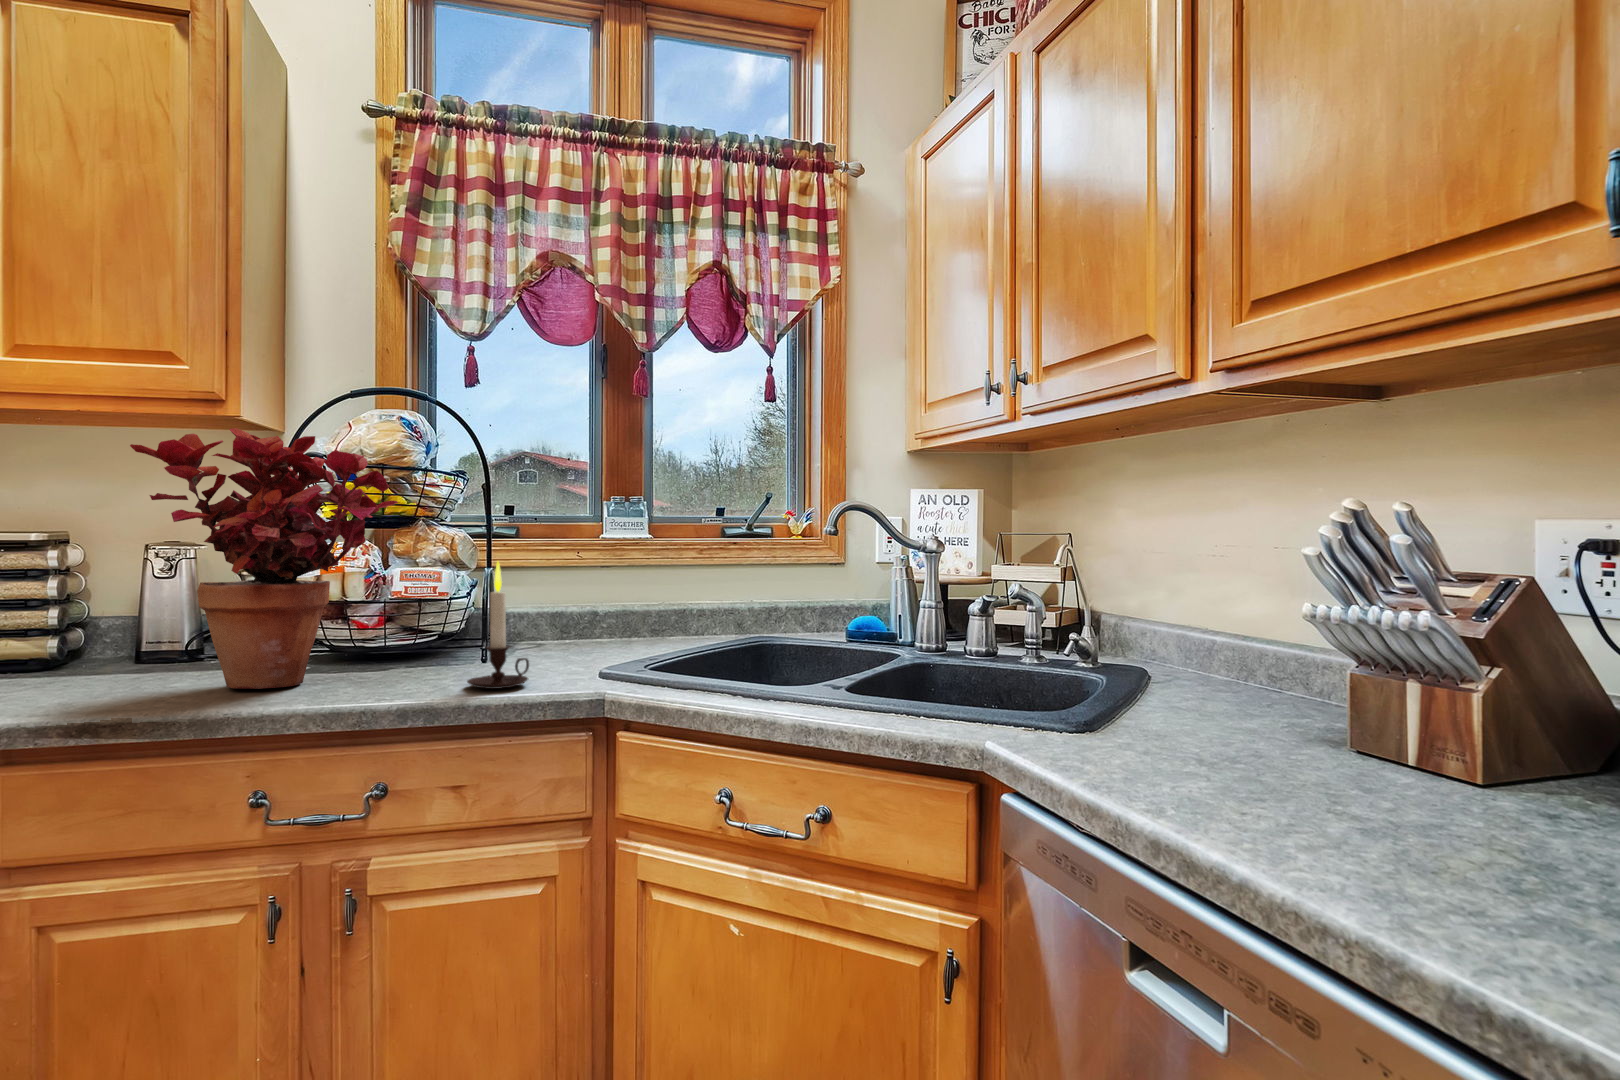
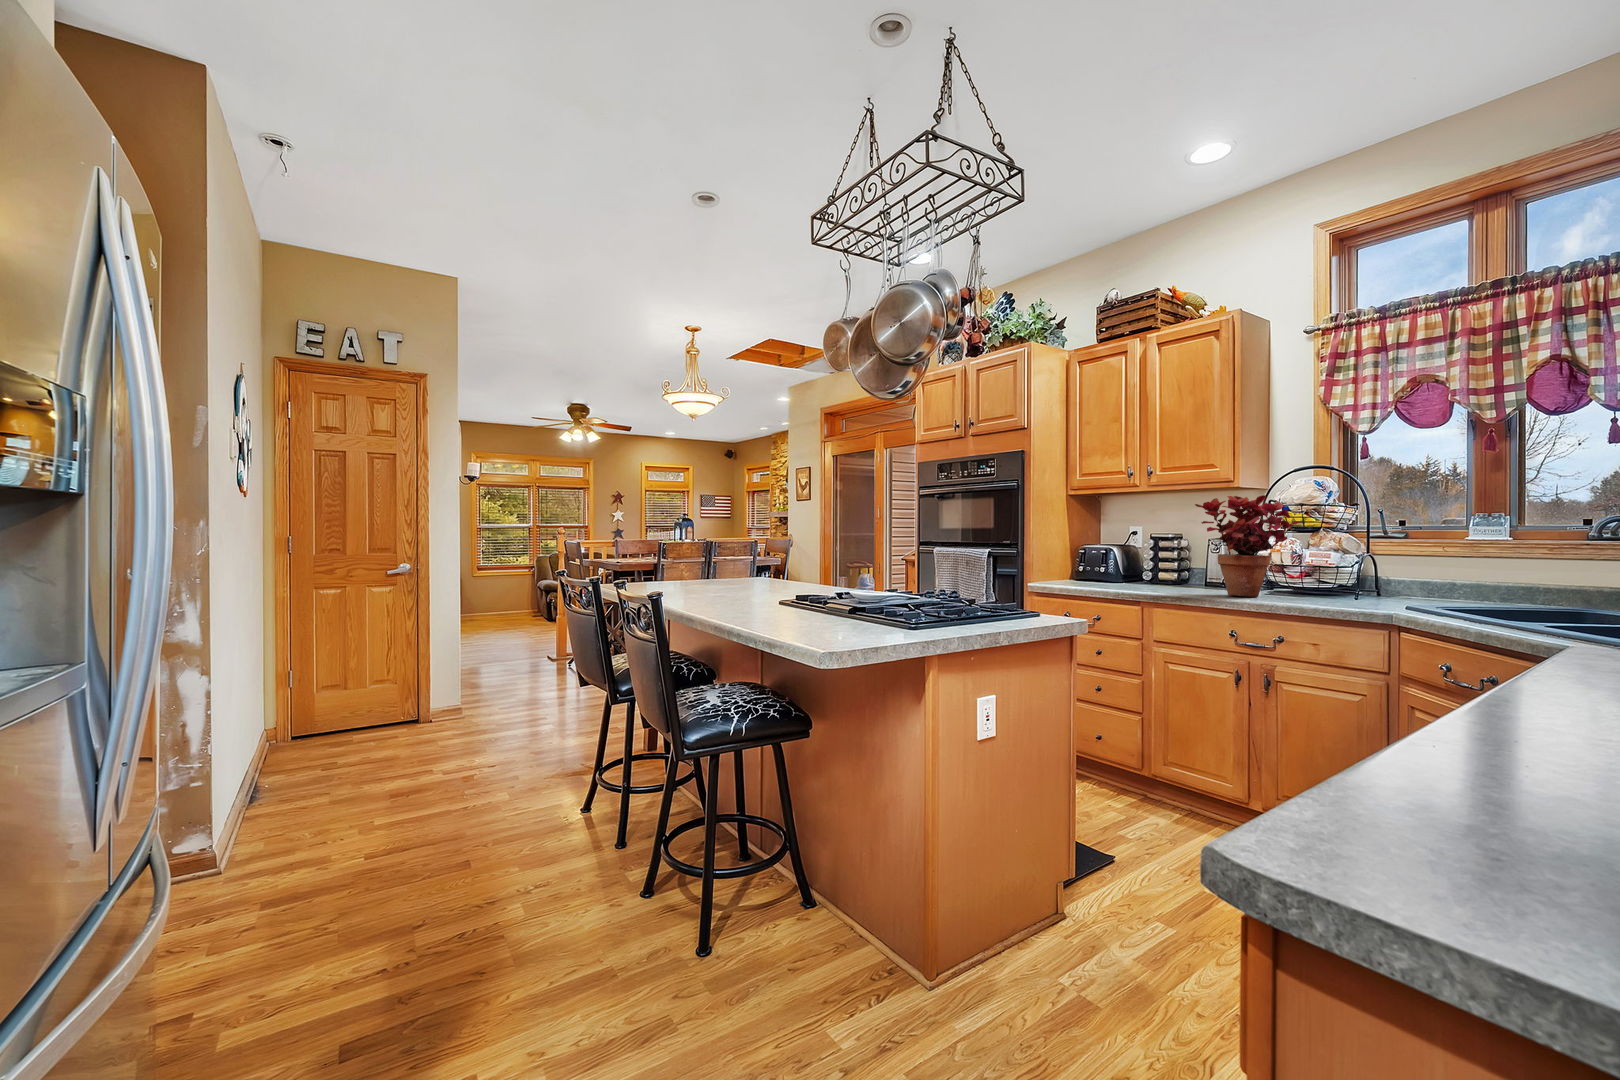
candle: present [467,562,529,689] -> none [1327,548,1365,606]

